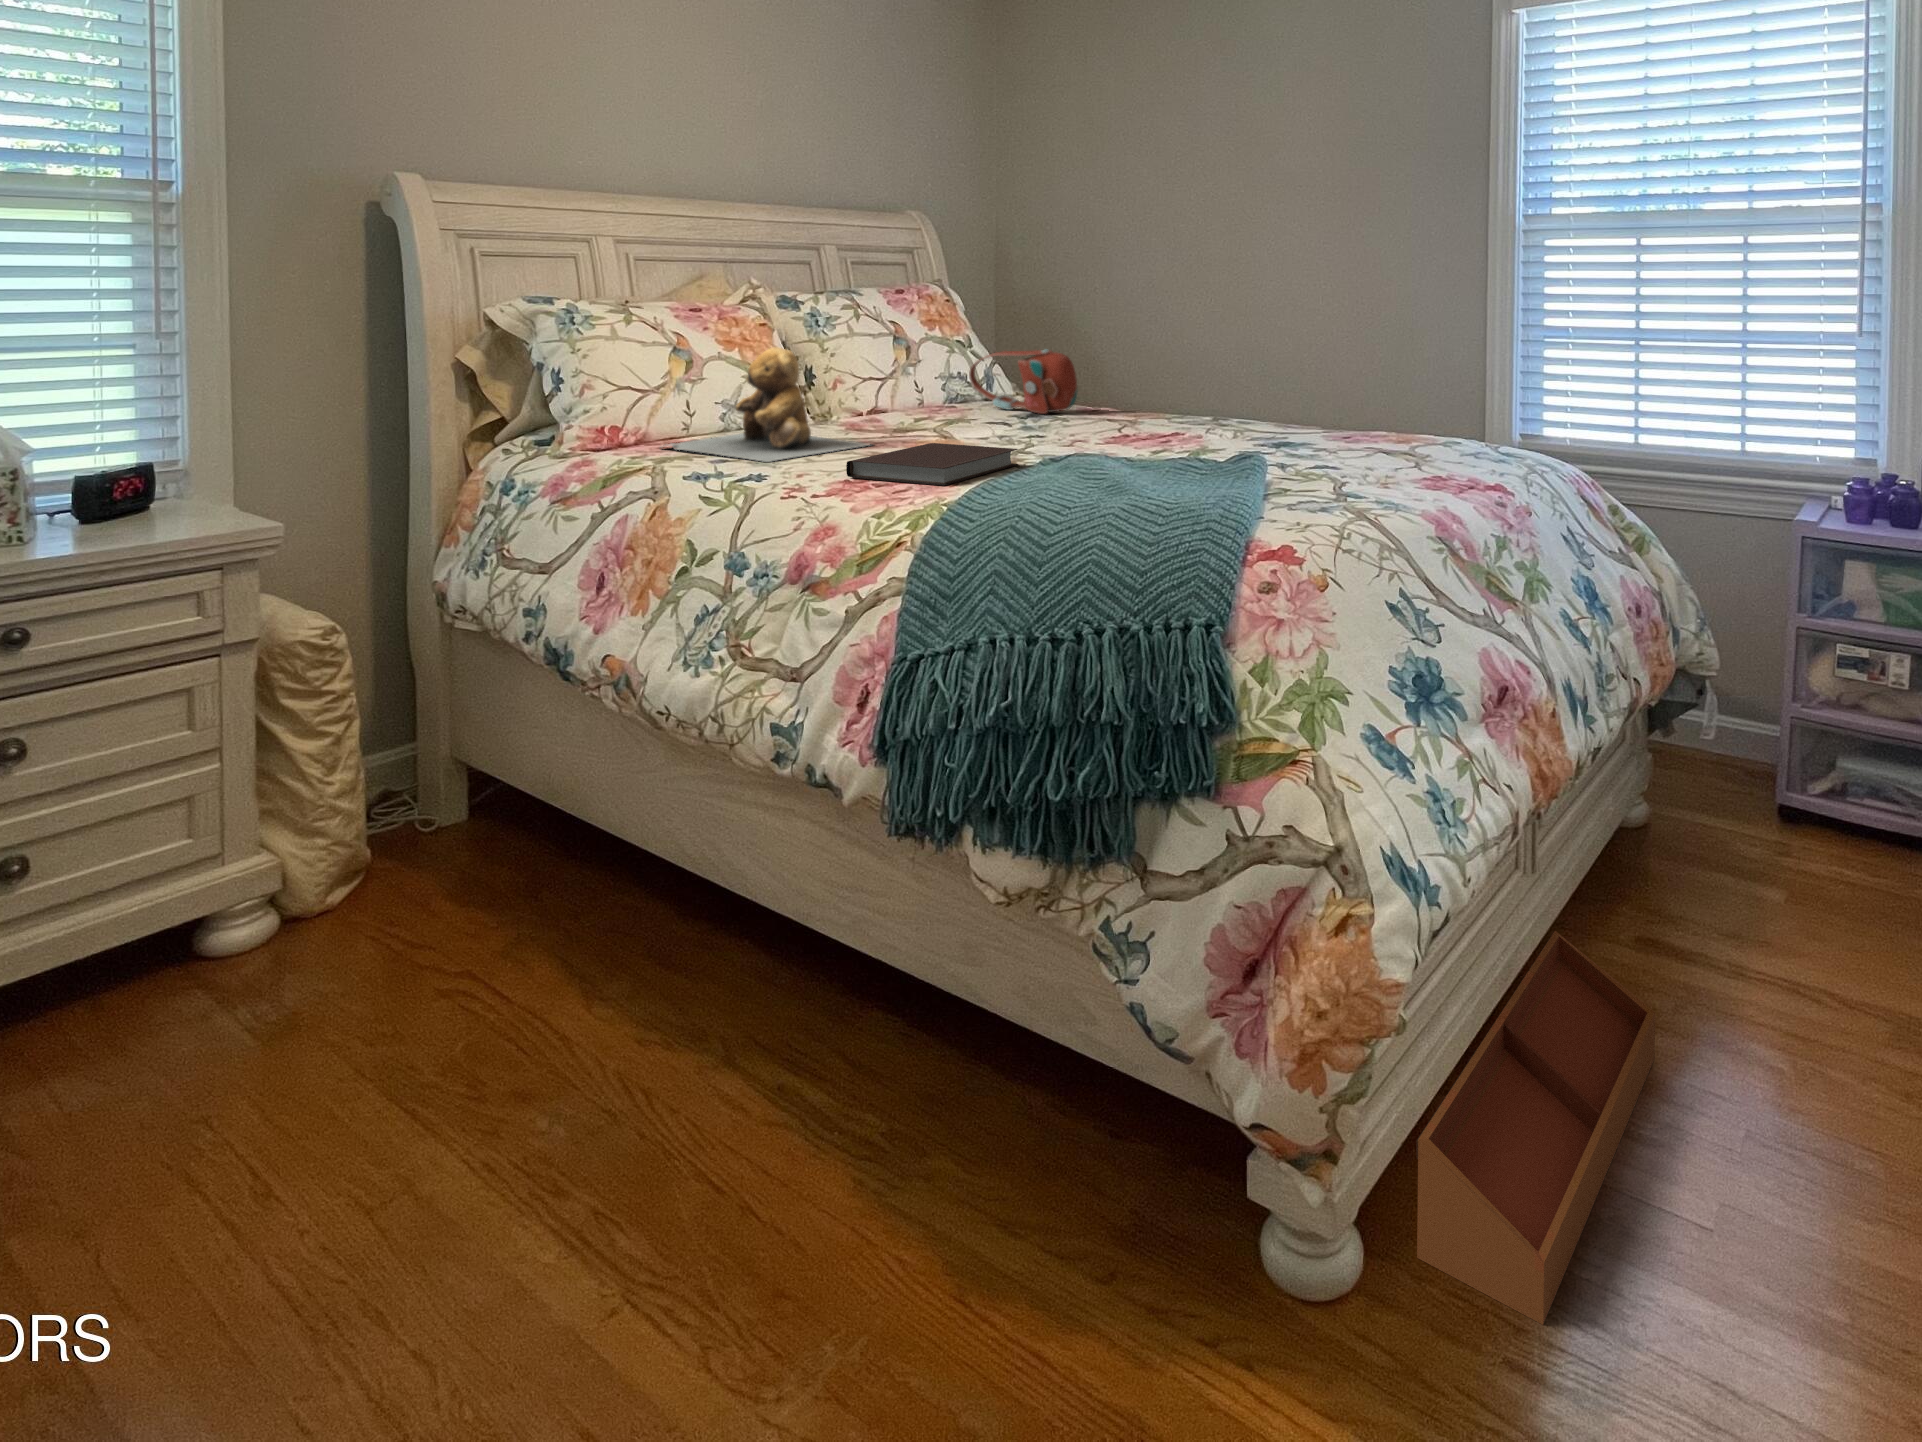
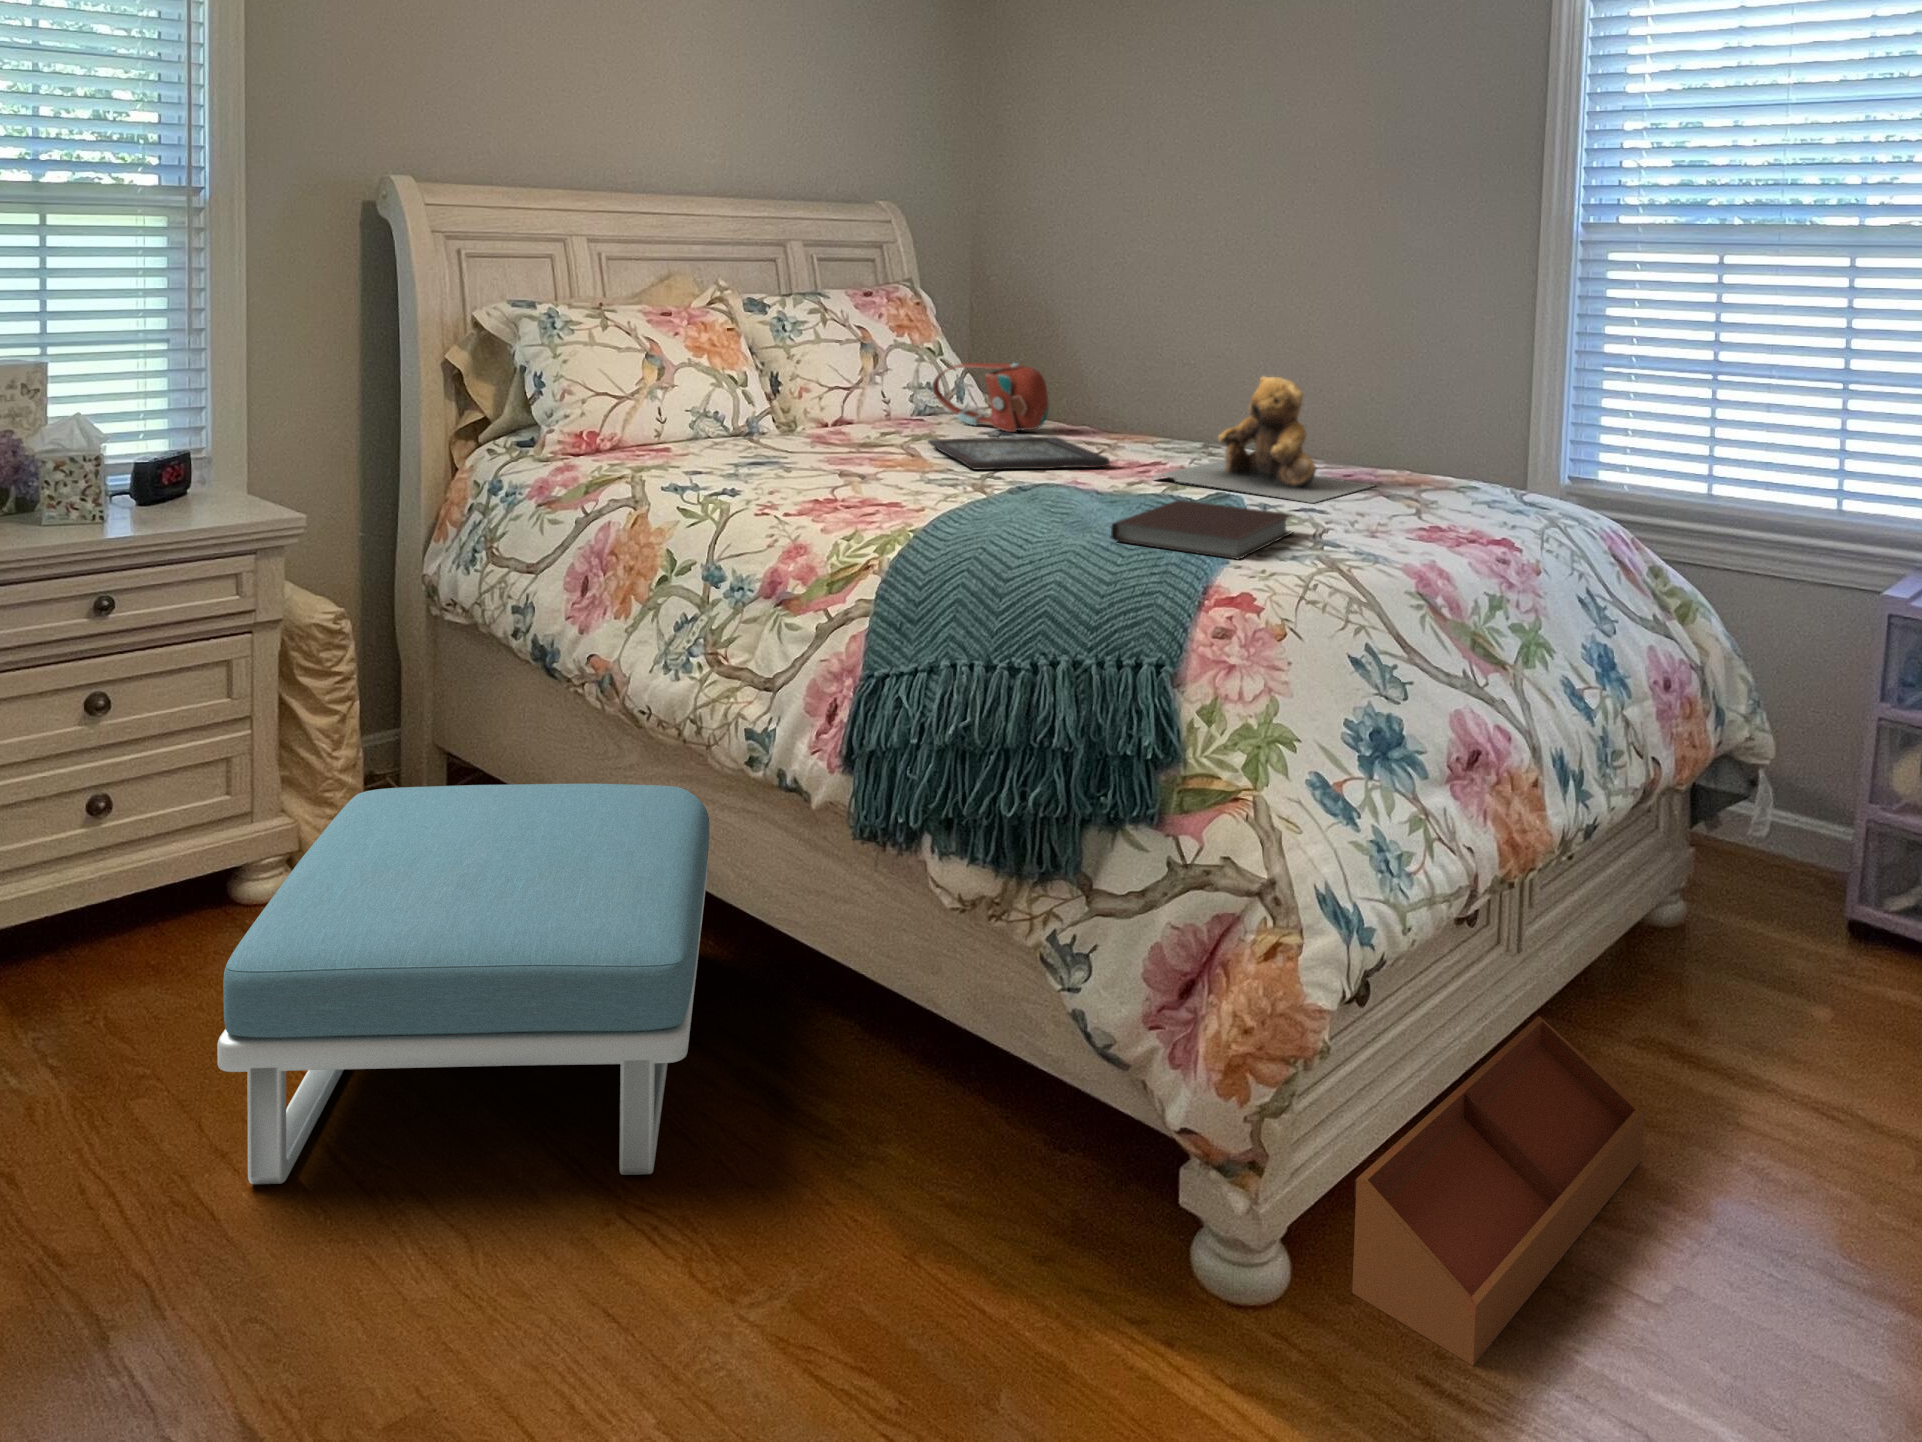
teddy bear: present [663,347,869,462] -> present [1152,377,1374,503]
tray: none [964,415,1138,446] -> present [928,436,1110,470]
notebook: present [846,443,1018,486] -> present [1111,500,1292,560]
footstool: none [96,787,743,1341] -> present [217,784,710,1184]

